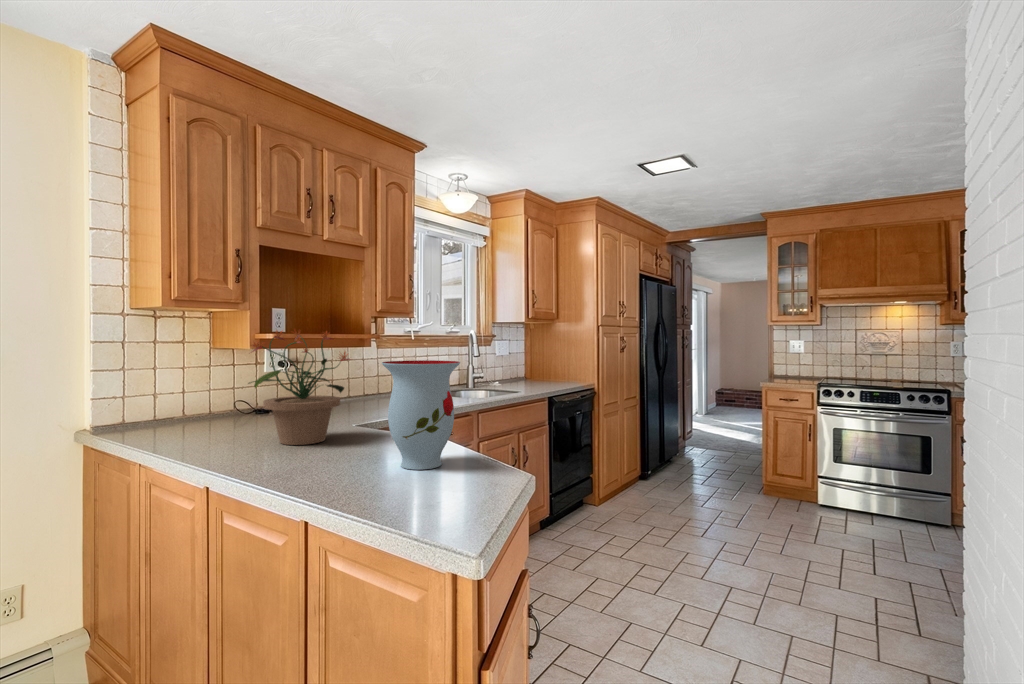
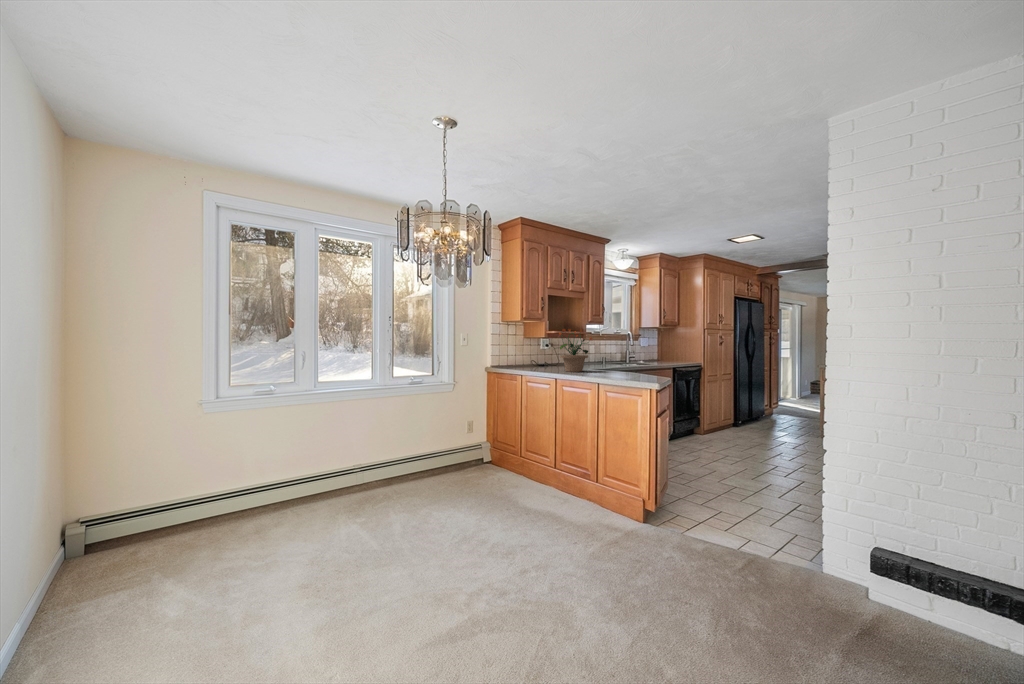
vase: present [382,360,460,470] -> none [612,339,641,376]

